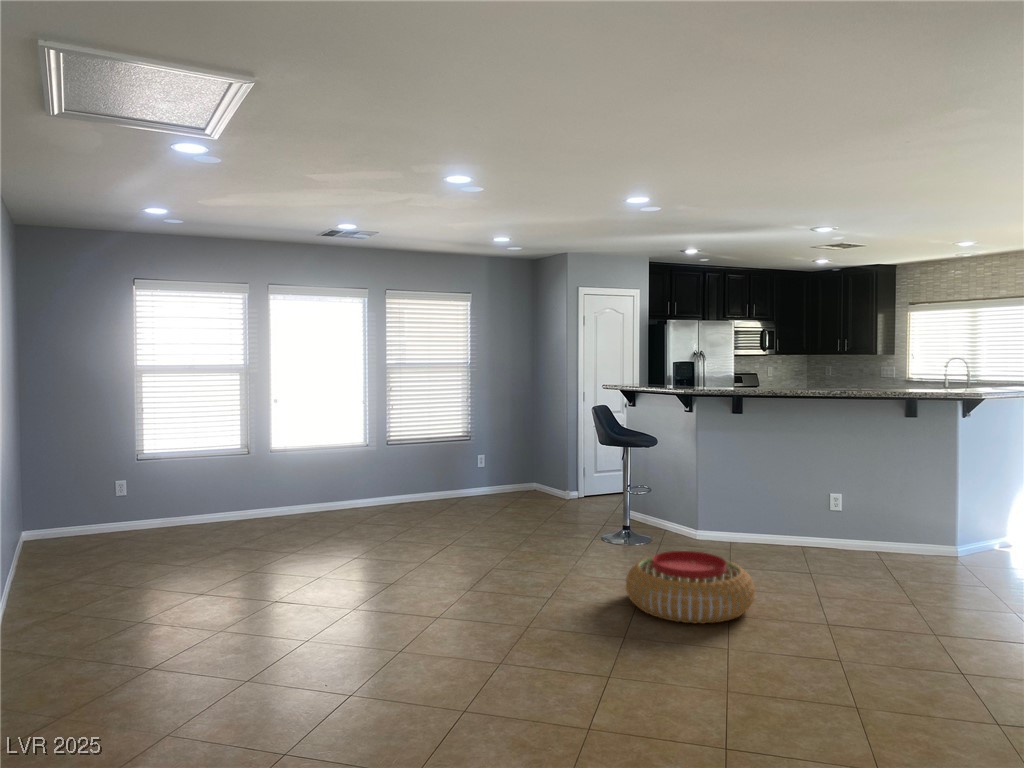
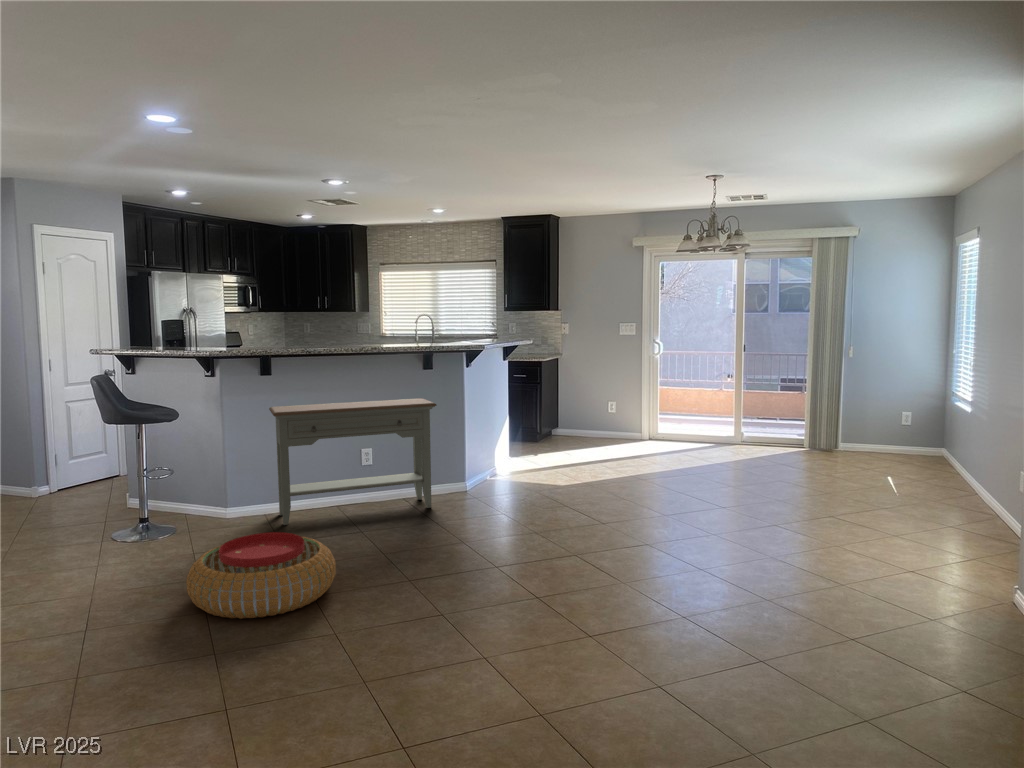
console table: none [734,443,912,569] -> present [269,398,436,525]

